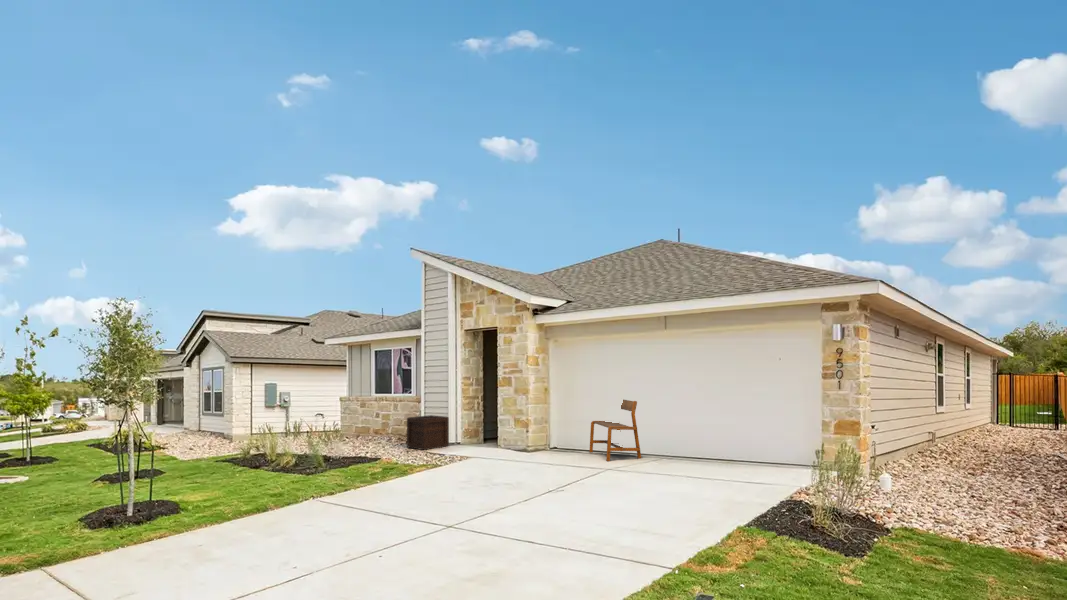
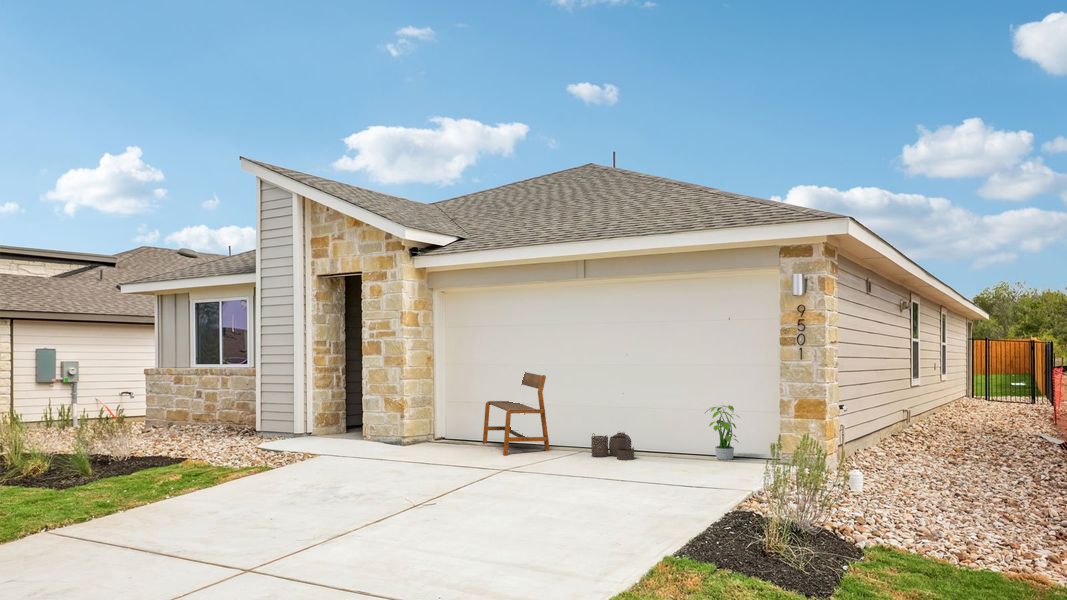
wooden crate: present [407,415,449,450] -> none [234,394,294,442]
potted plant: none [762,423,791,466] -> present [705,405,739,460]
woven basket: none [674,444,708,466] -> present [591,432,634,460]

